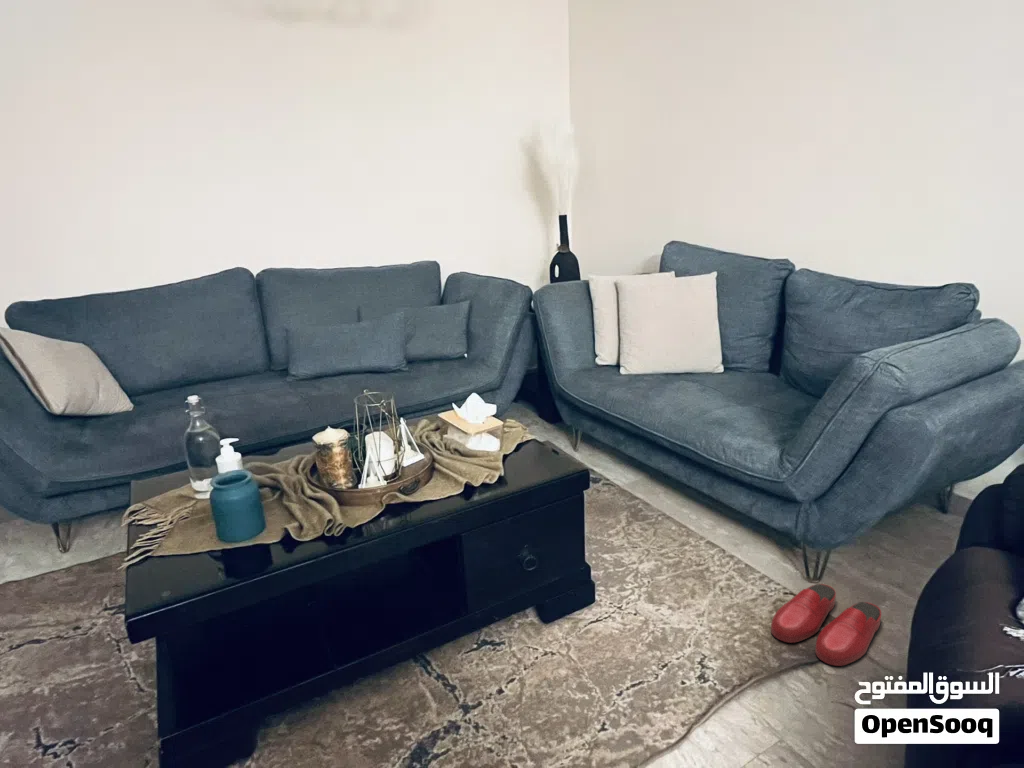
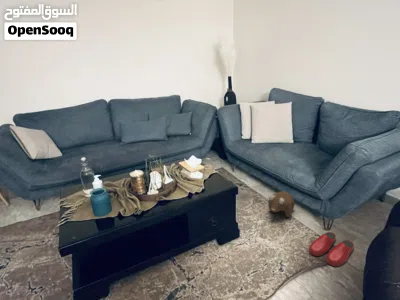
plush toy: none [664,487,730,552] -> present [268,191,295,217]

